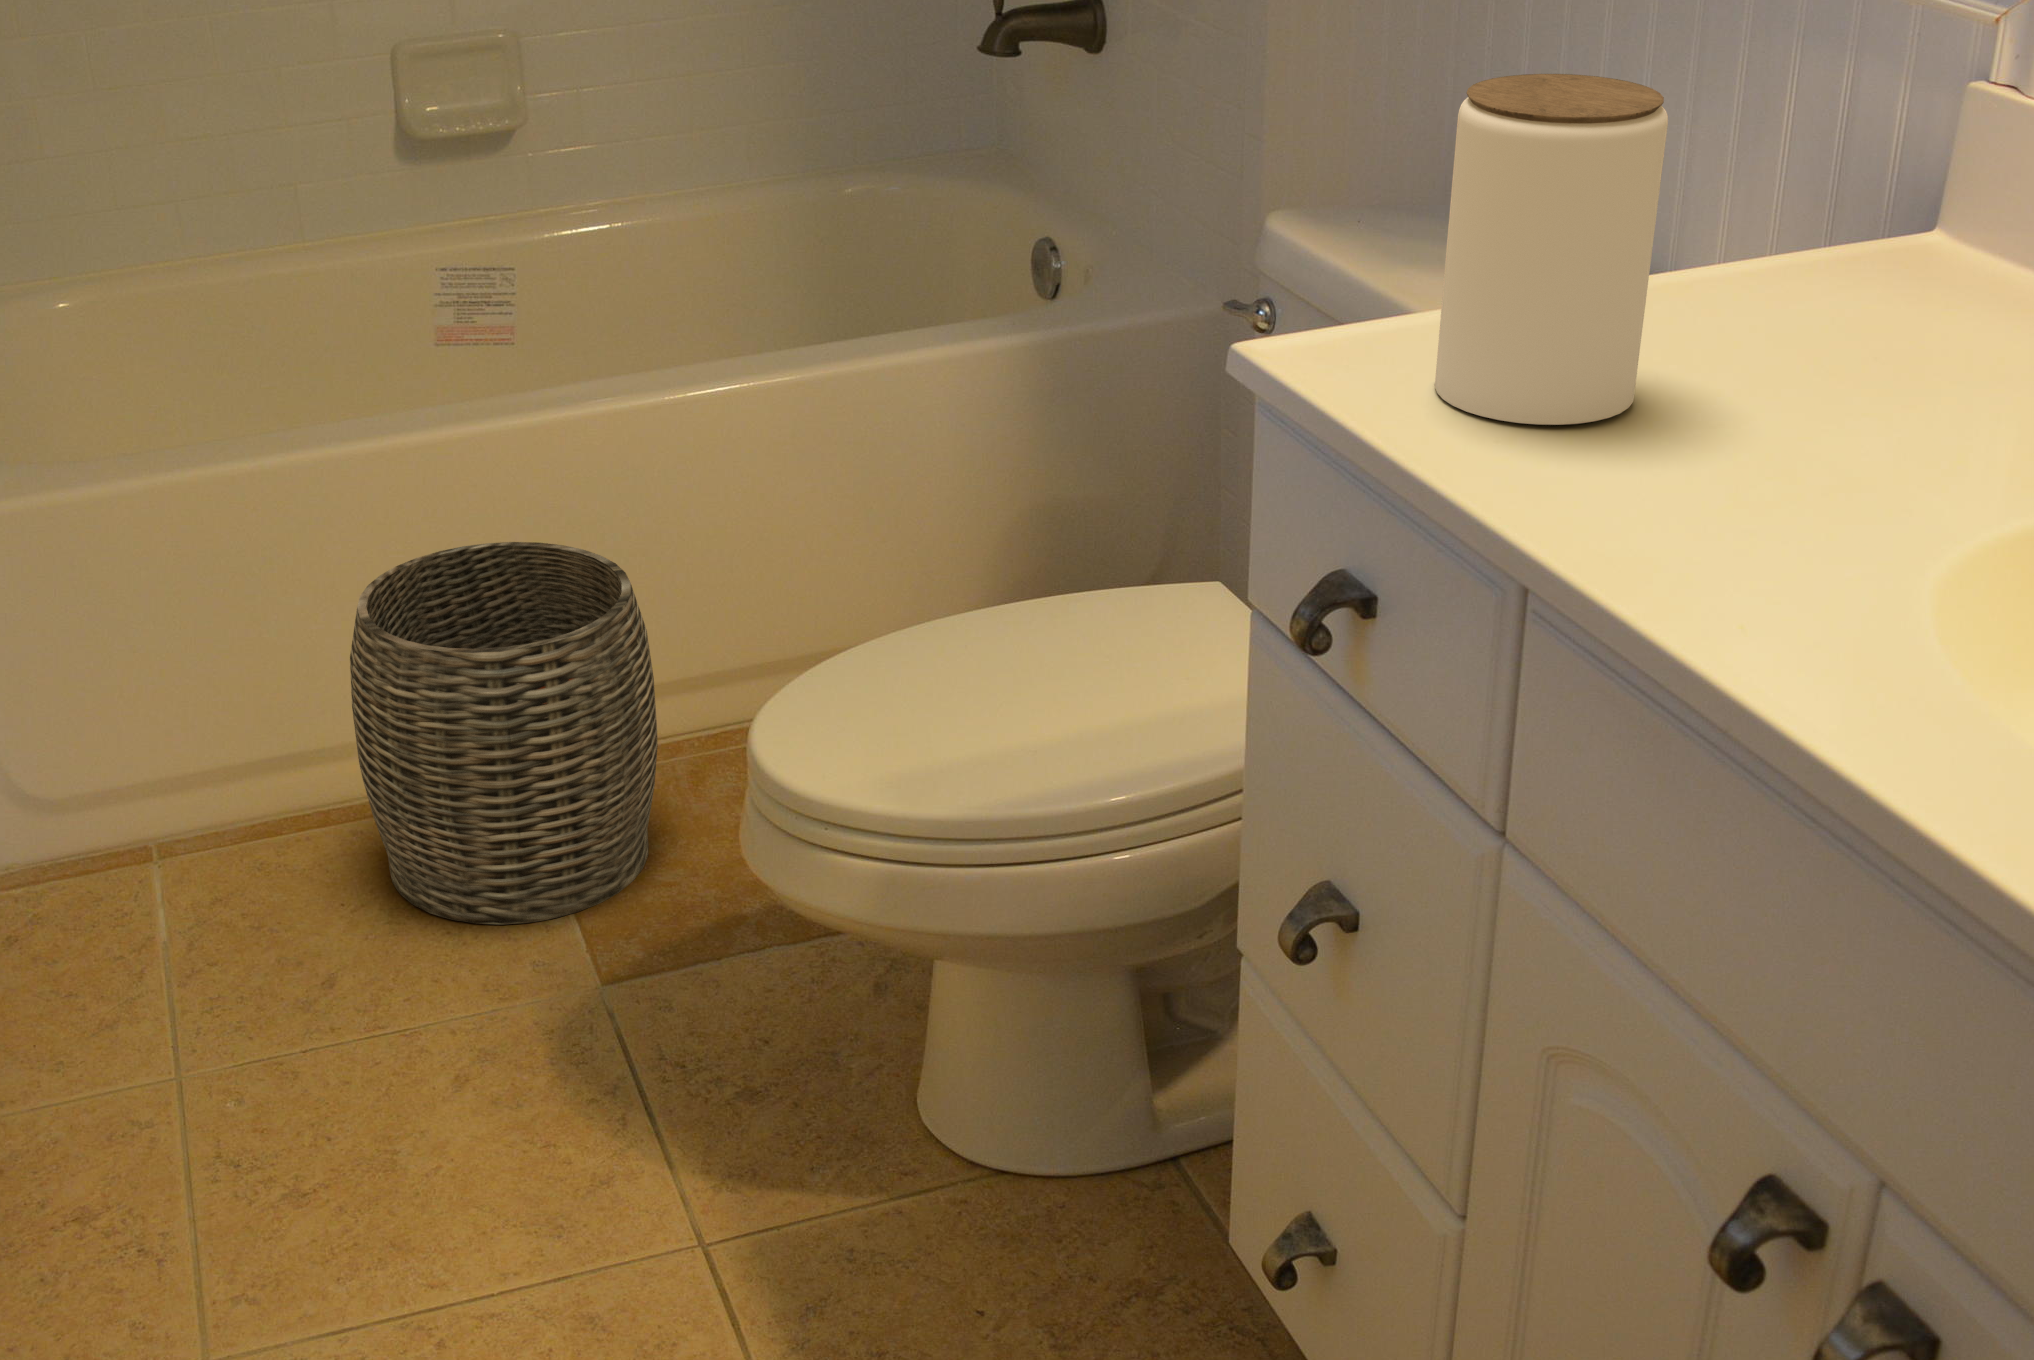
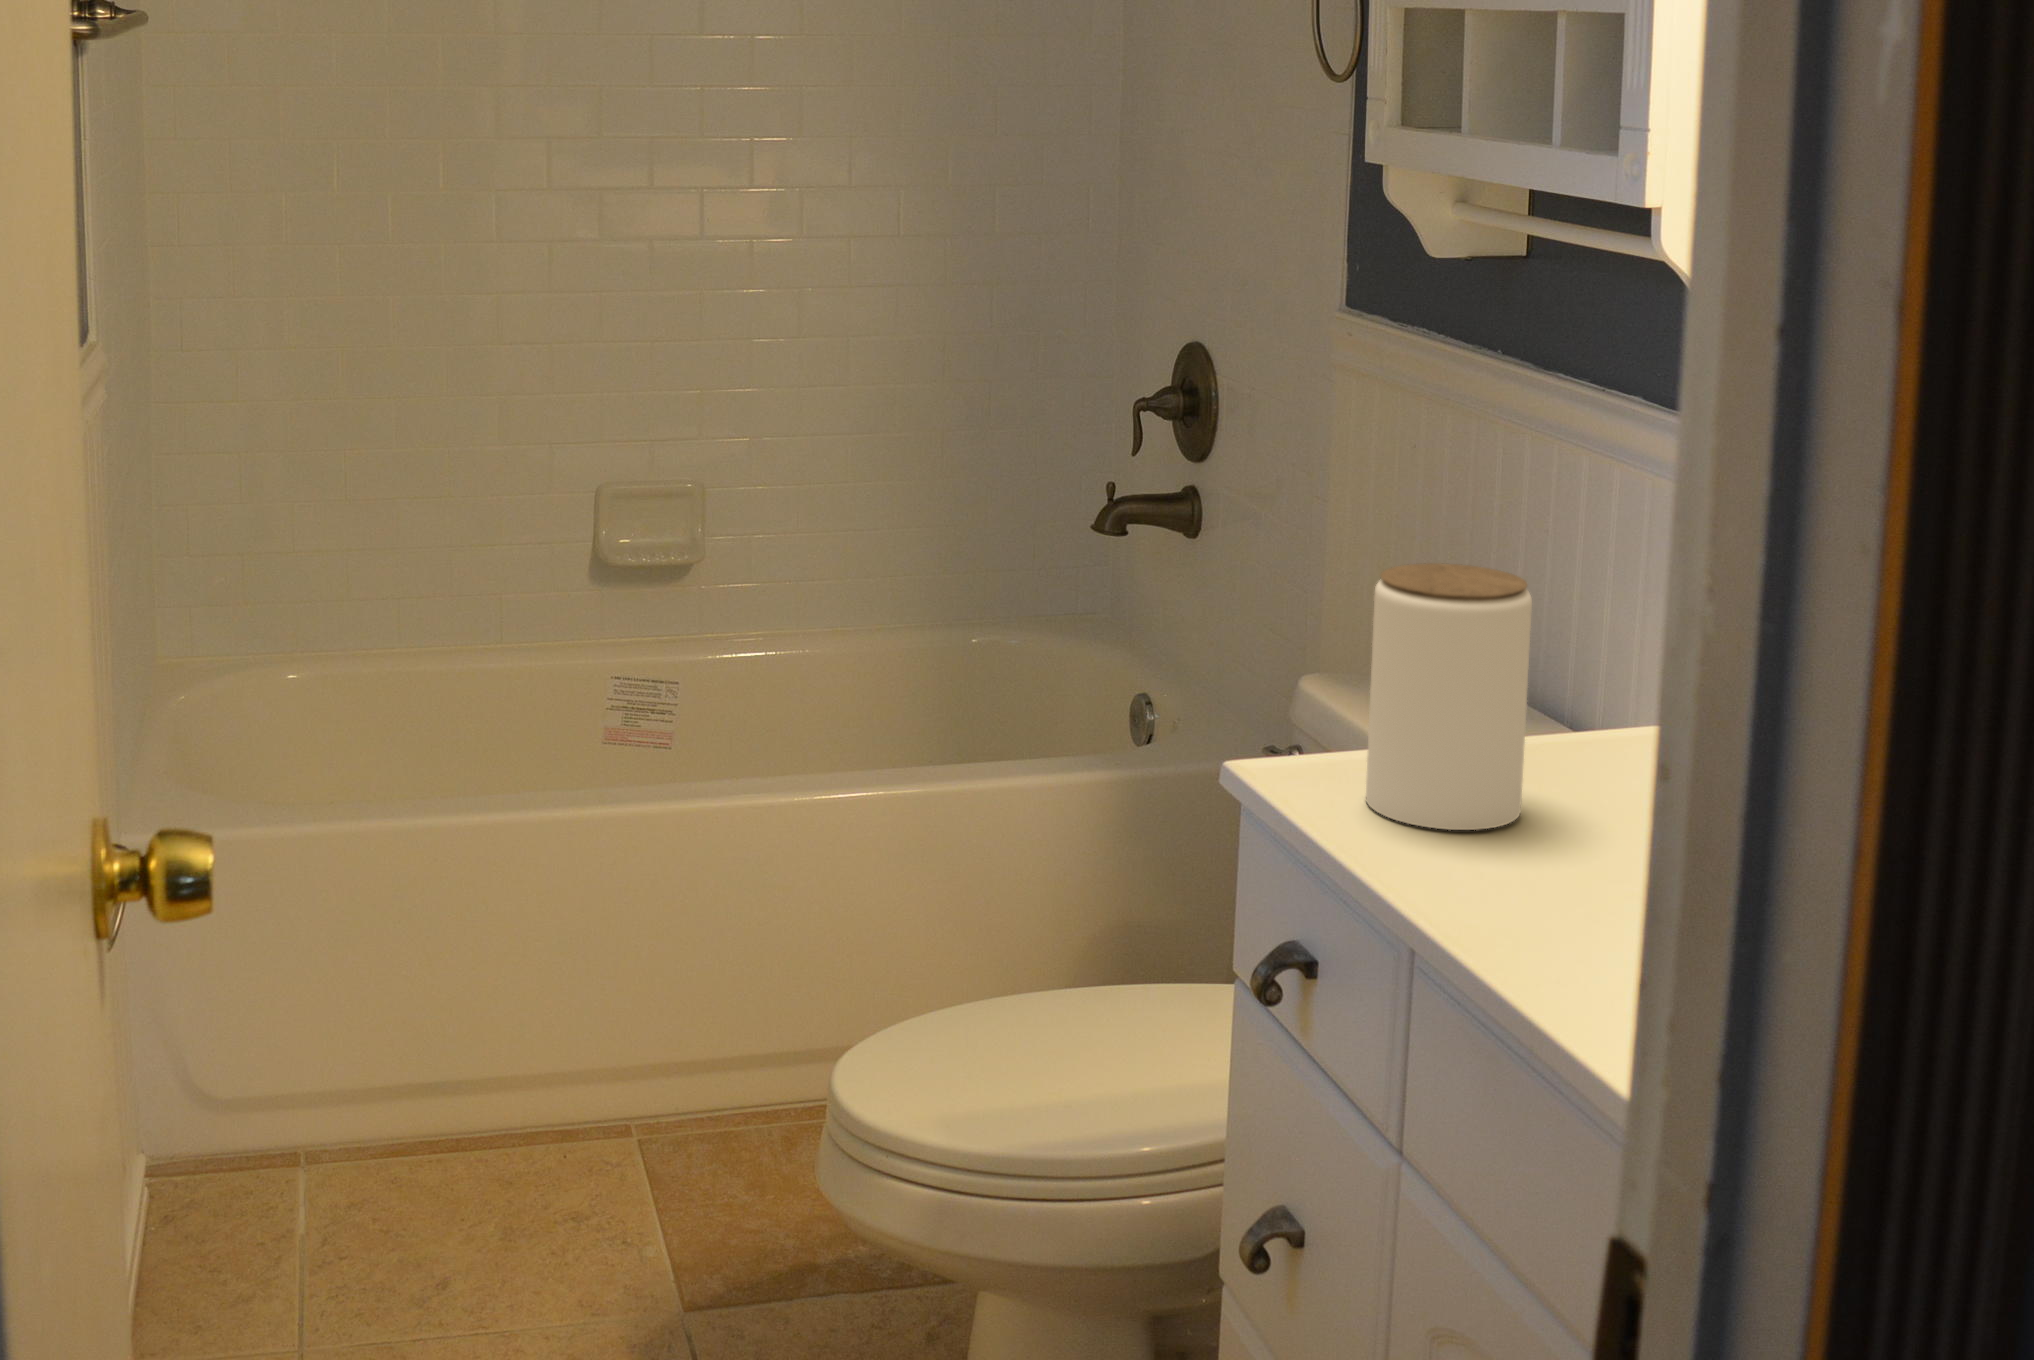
woven basket: present [350,542,658,924] -> none [511,916,771,1260]

